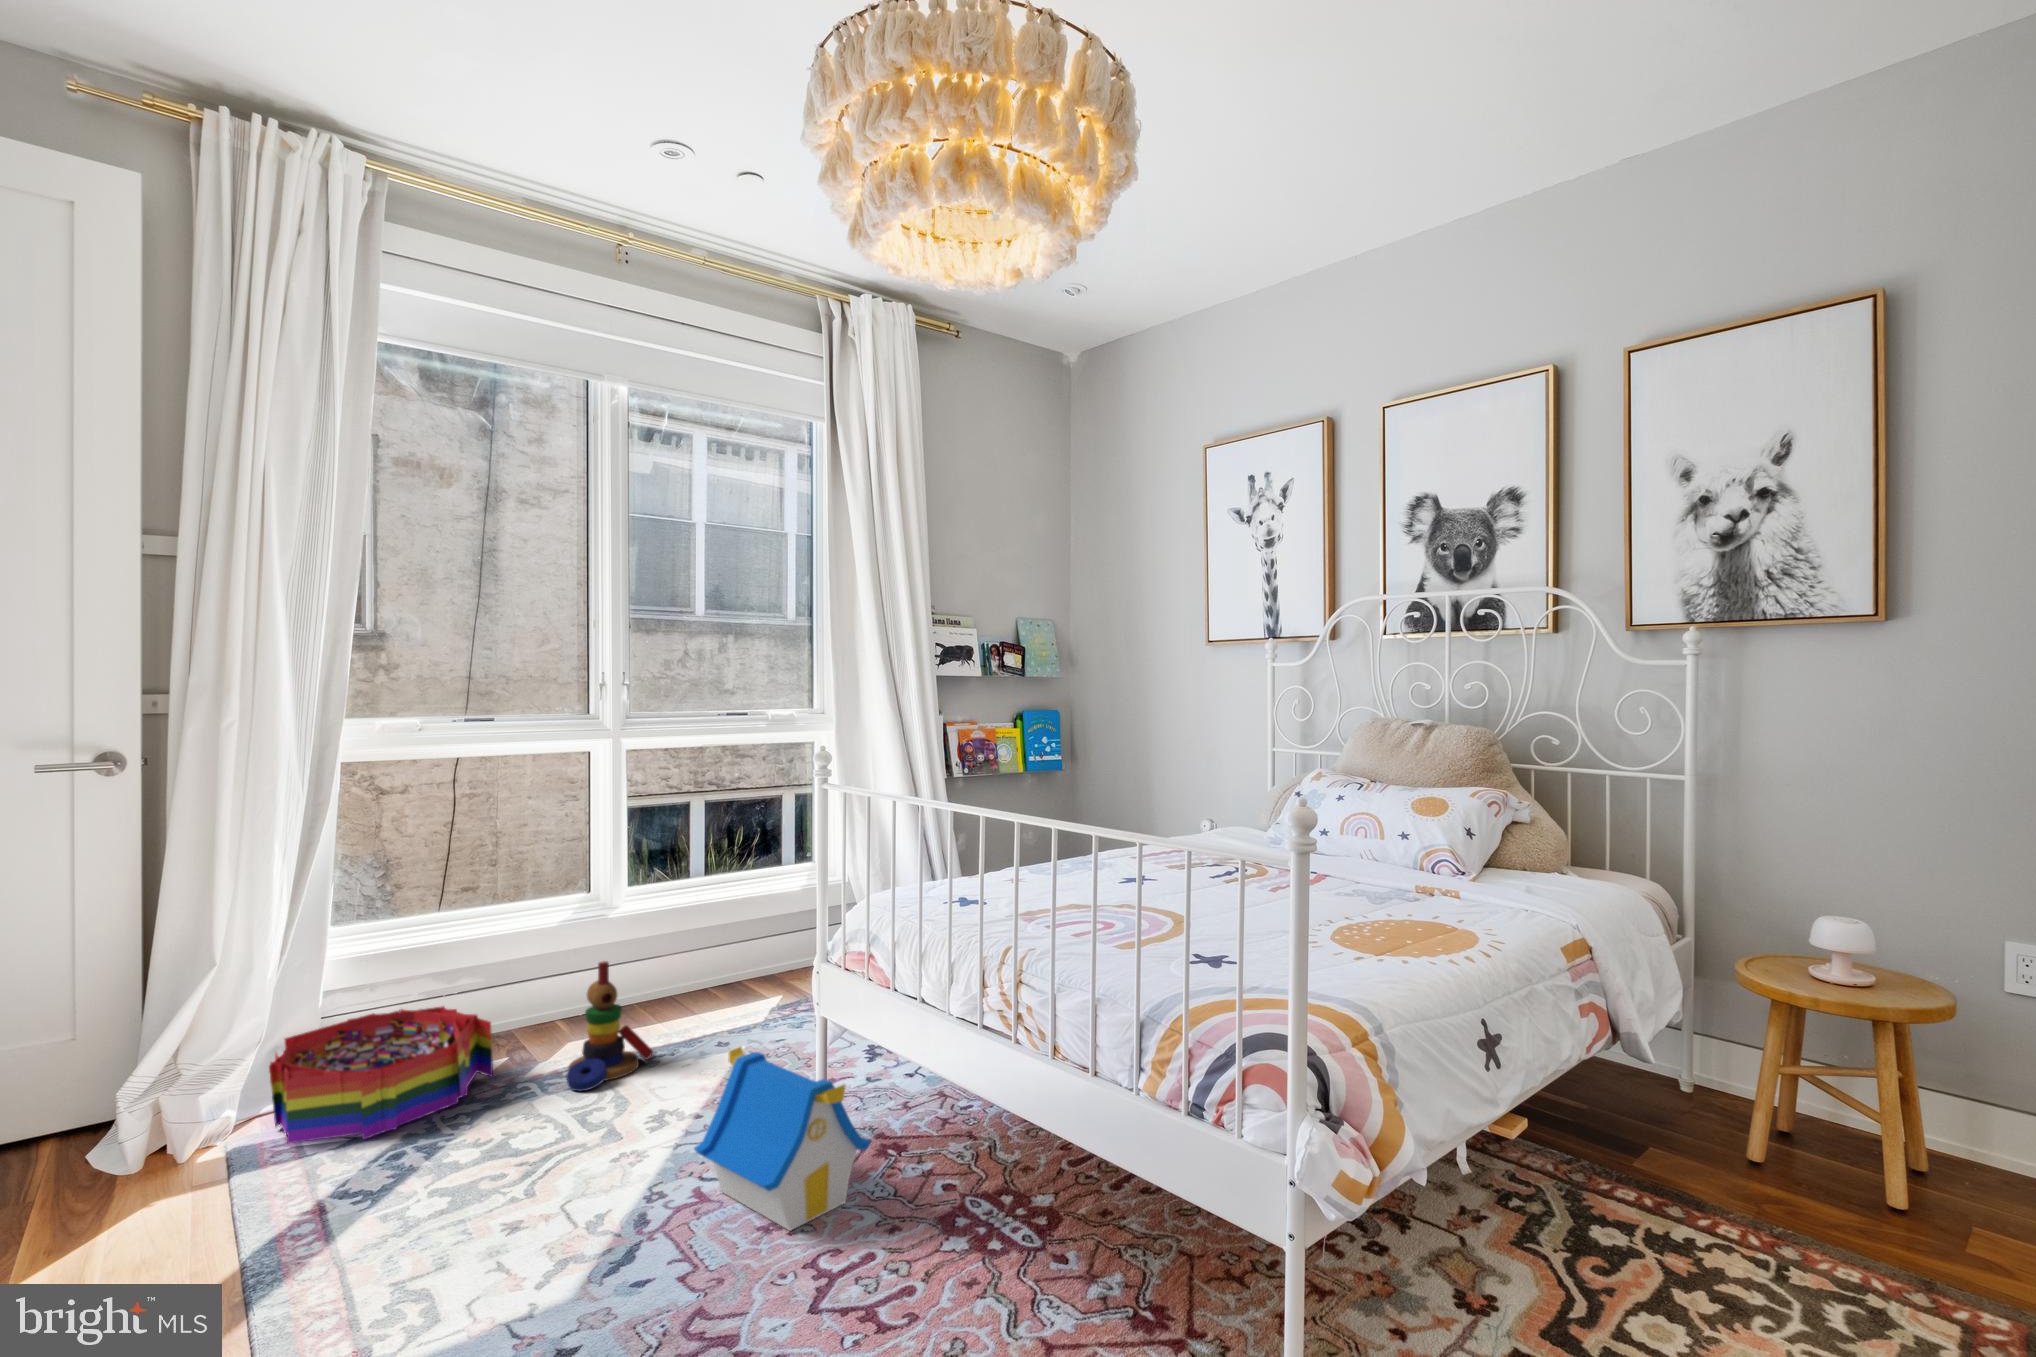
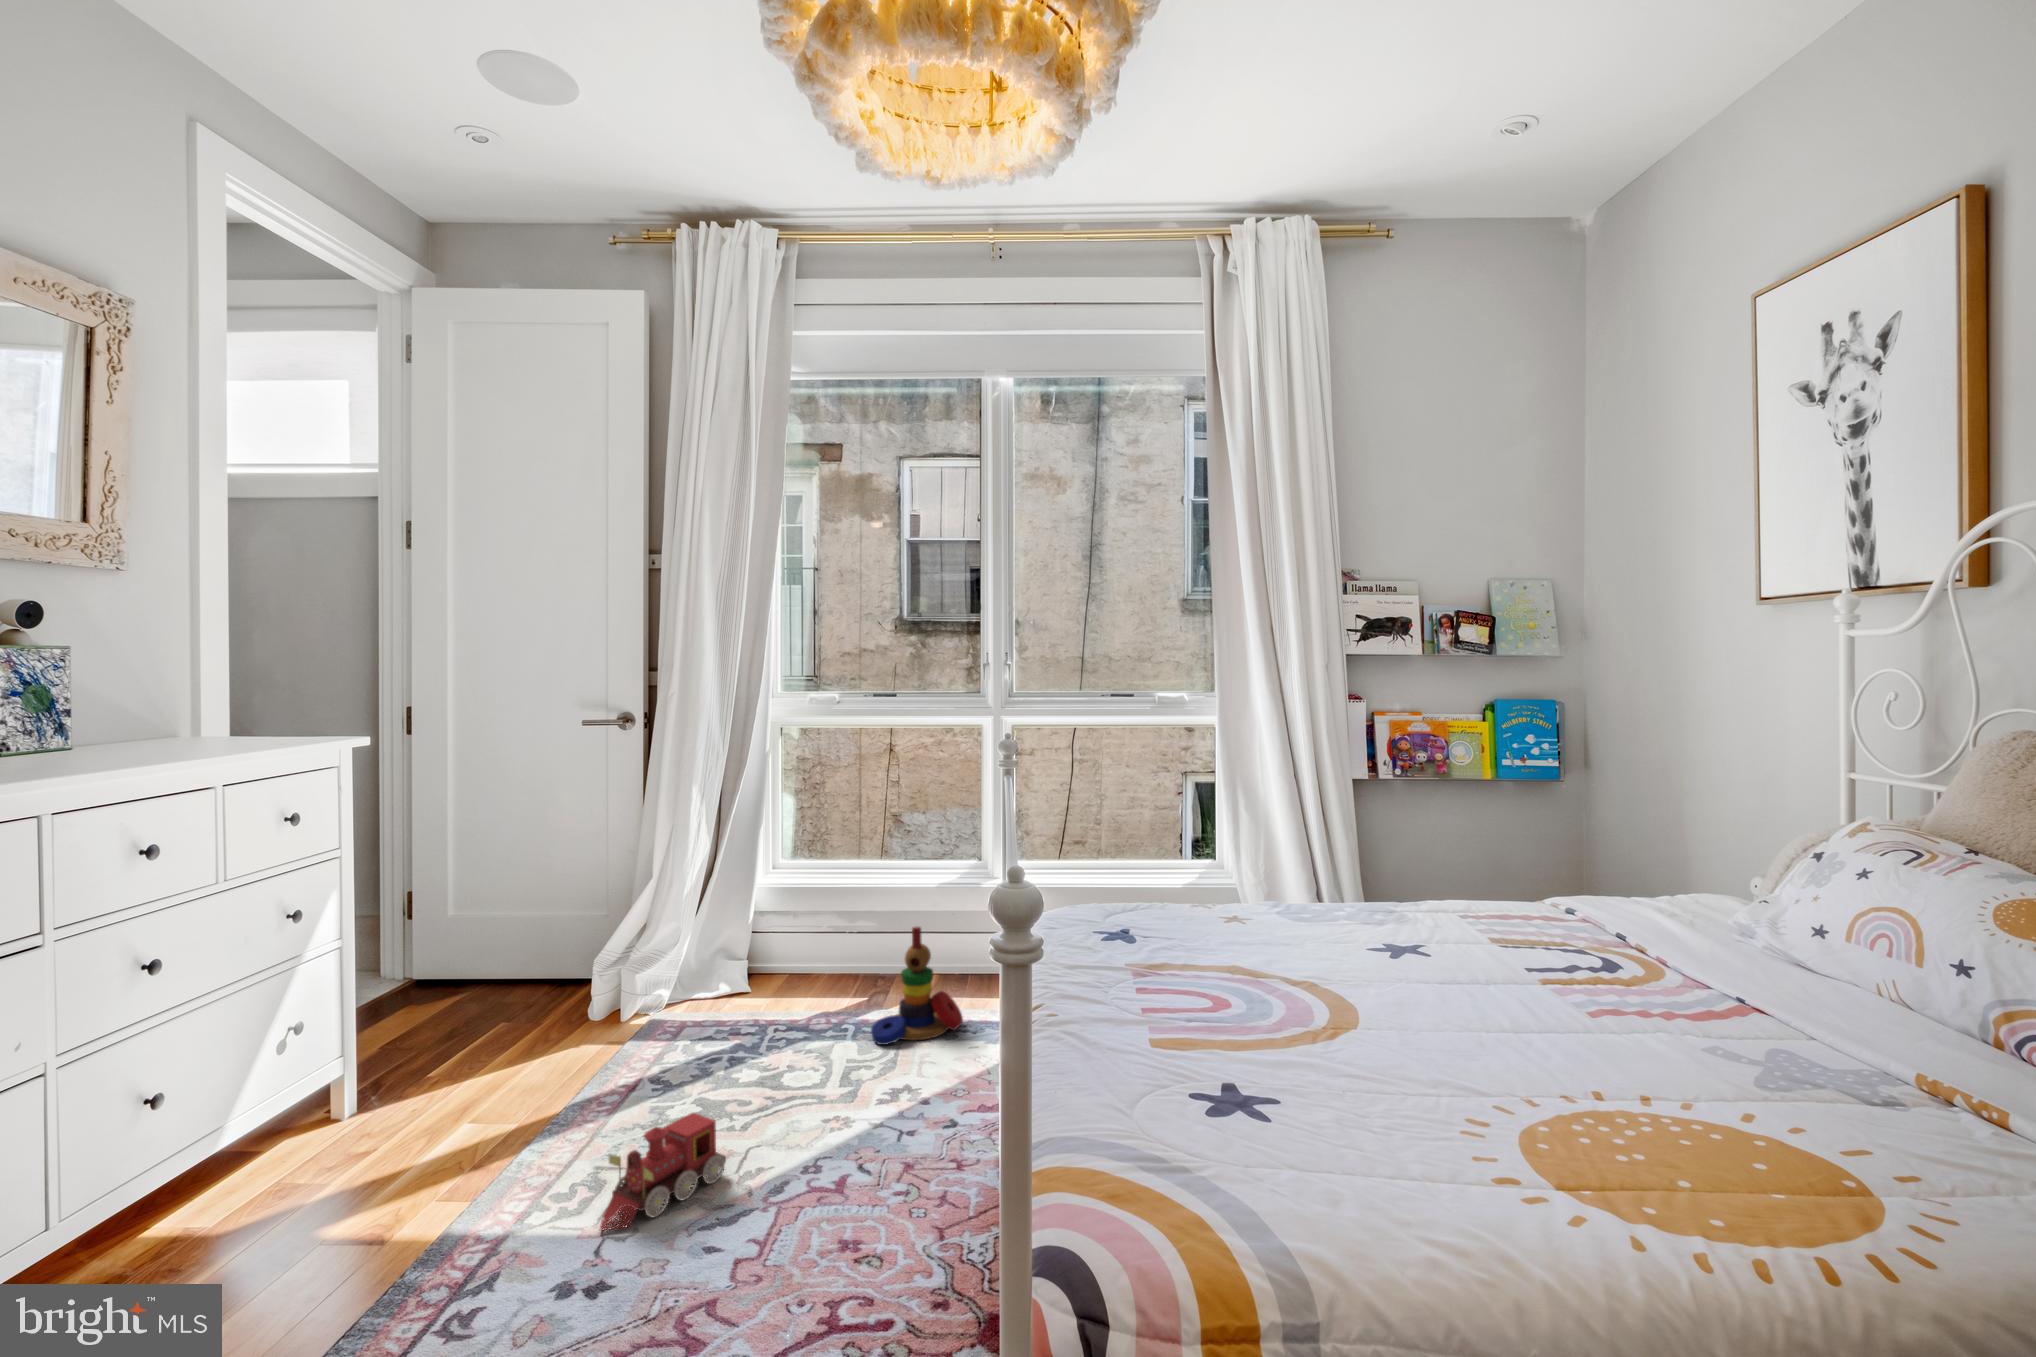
storage bin: present [269,1006,493,1143] -> none [677,935,839,1039]
toy house: present [694,1047,870,1230] -> none [802,1045,950,1266]
toy train: none [485,1169,582,1303] -> present [599,1113,726,1230]

